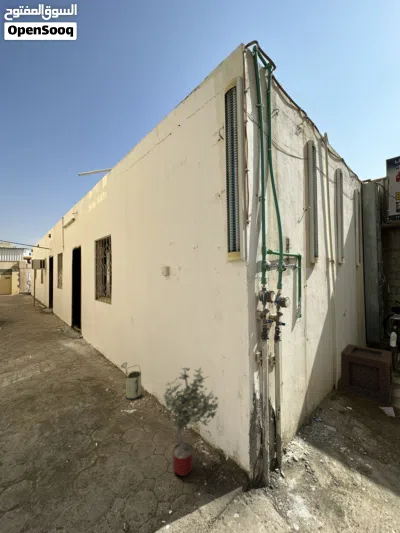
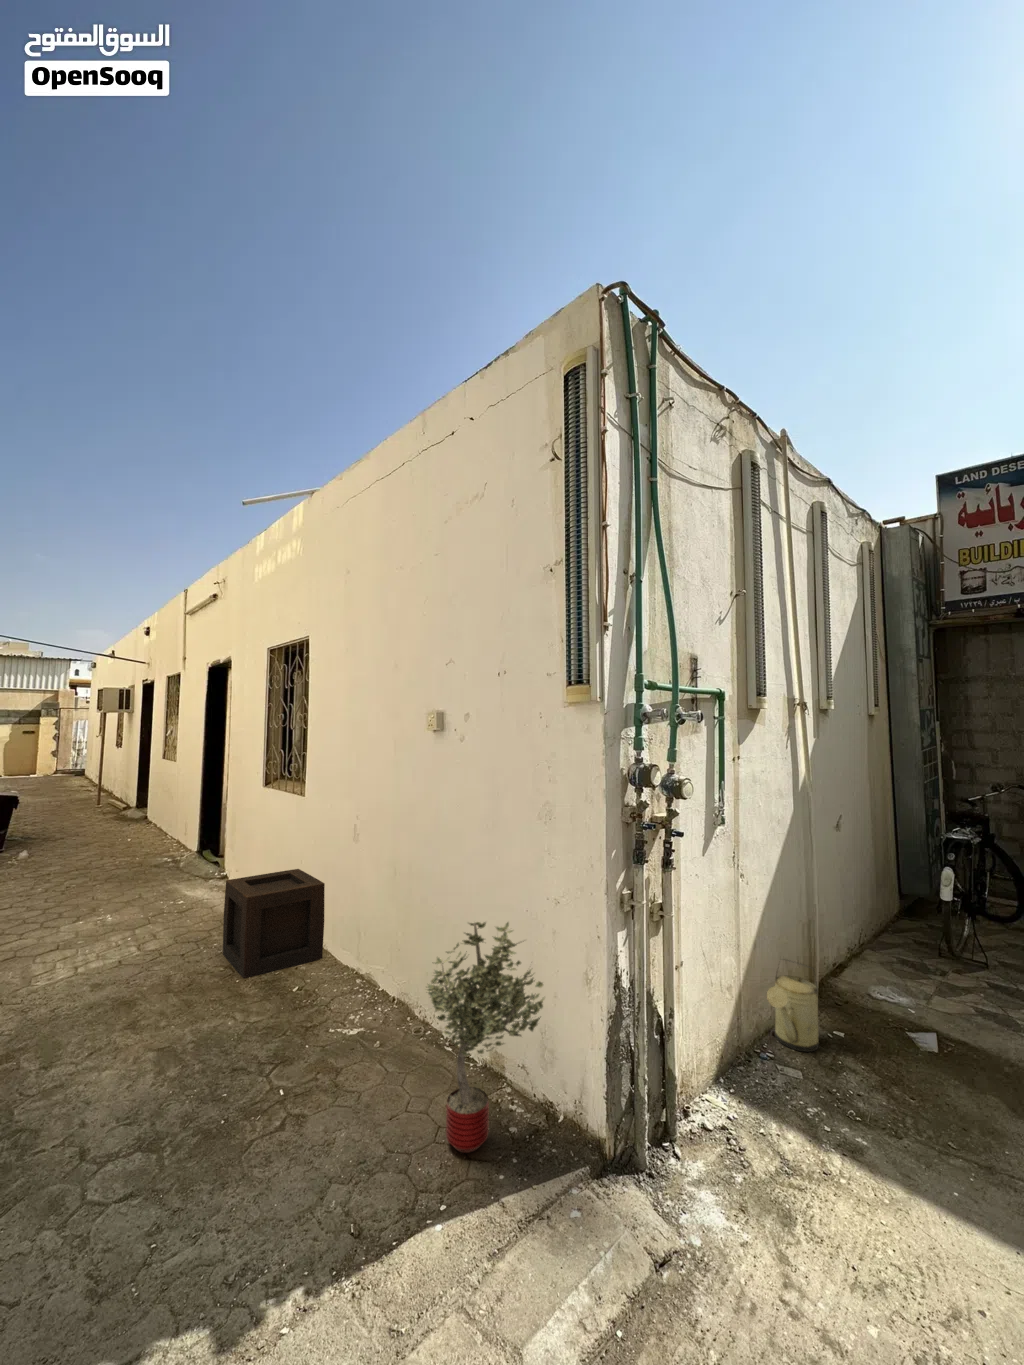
wooden crate: present [341,344,392,404] -> present [223,869,325,979]
watering can: present [121,363,141,400] -> present [767,961,819,1052]

